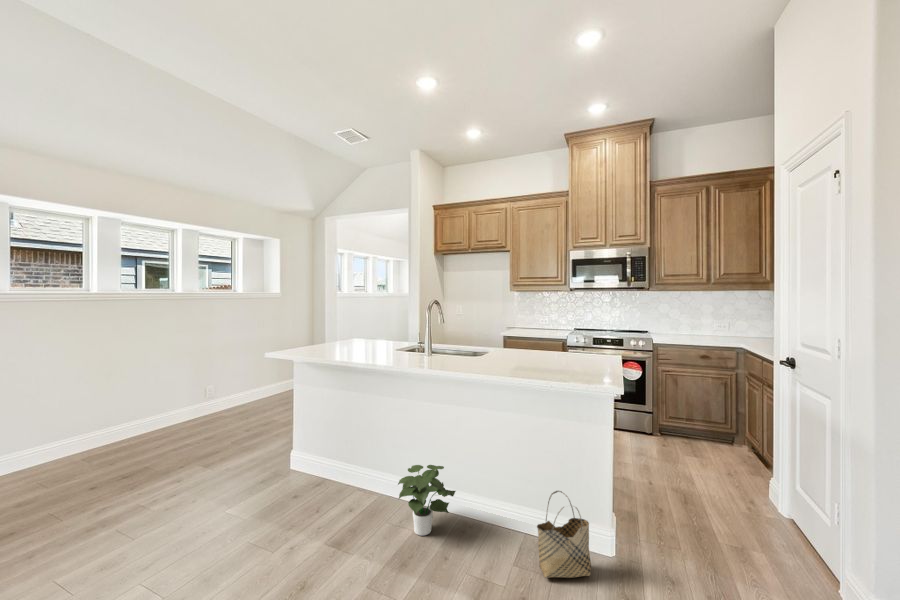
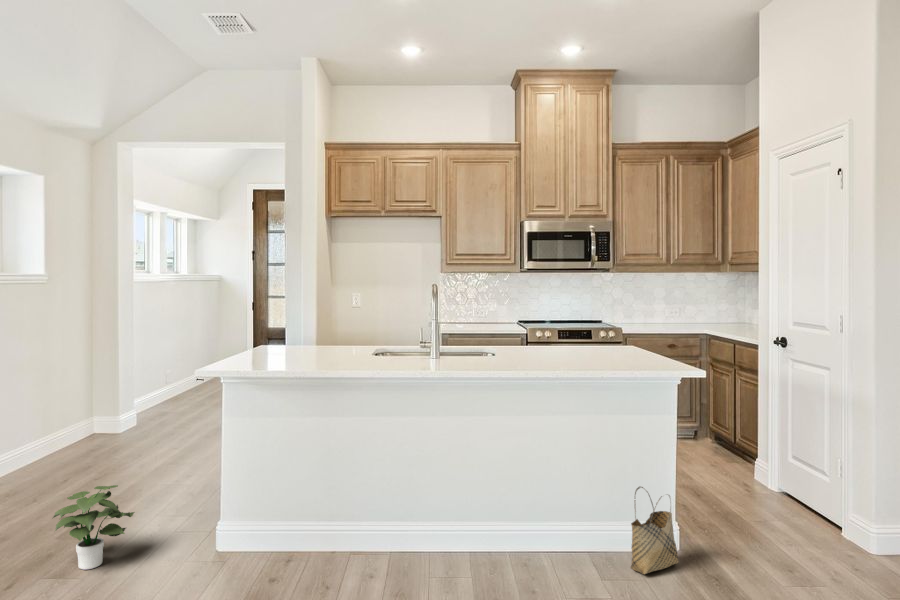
potted plant: present [398,465,456,536] -> present [53,485,135,570]

